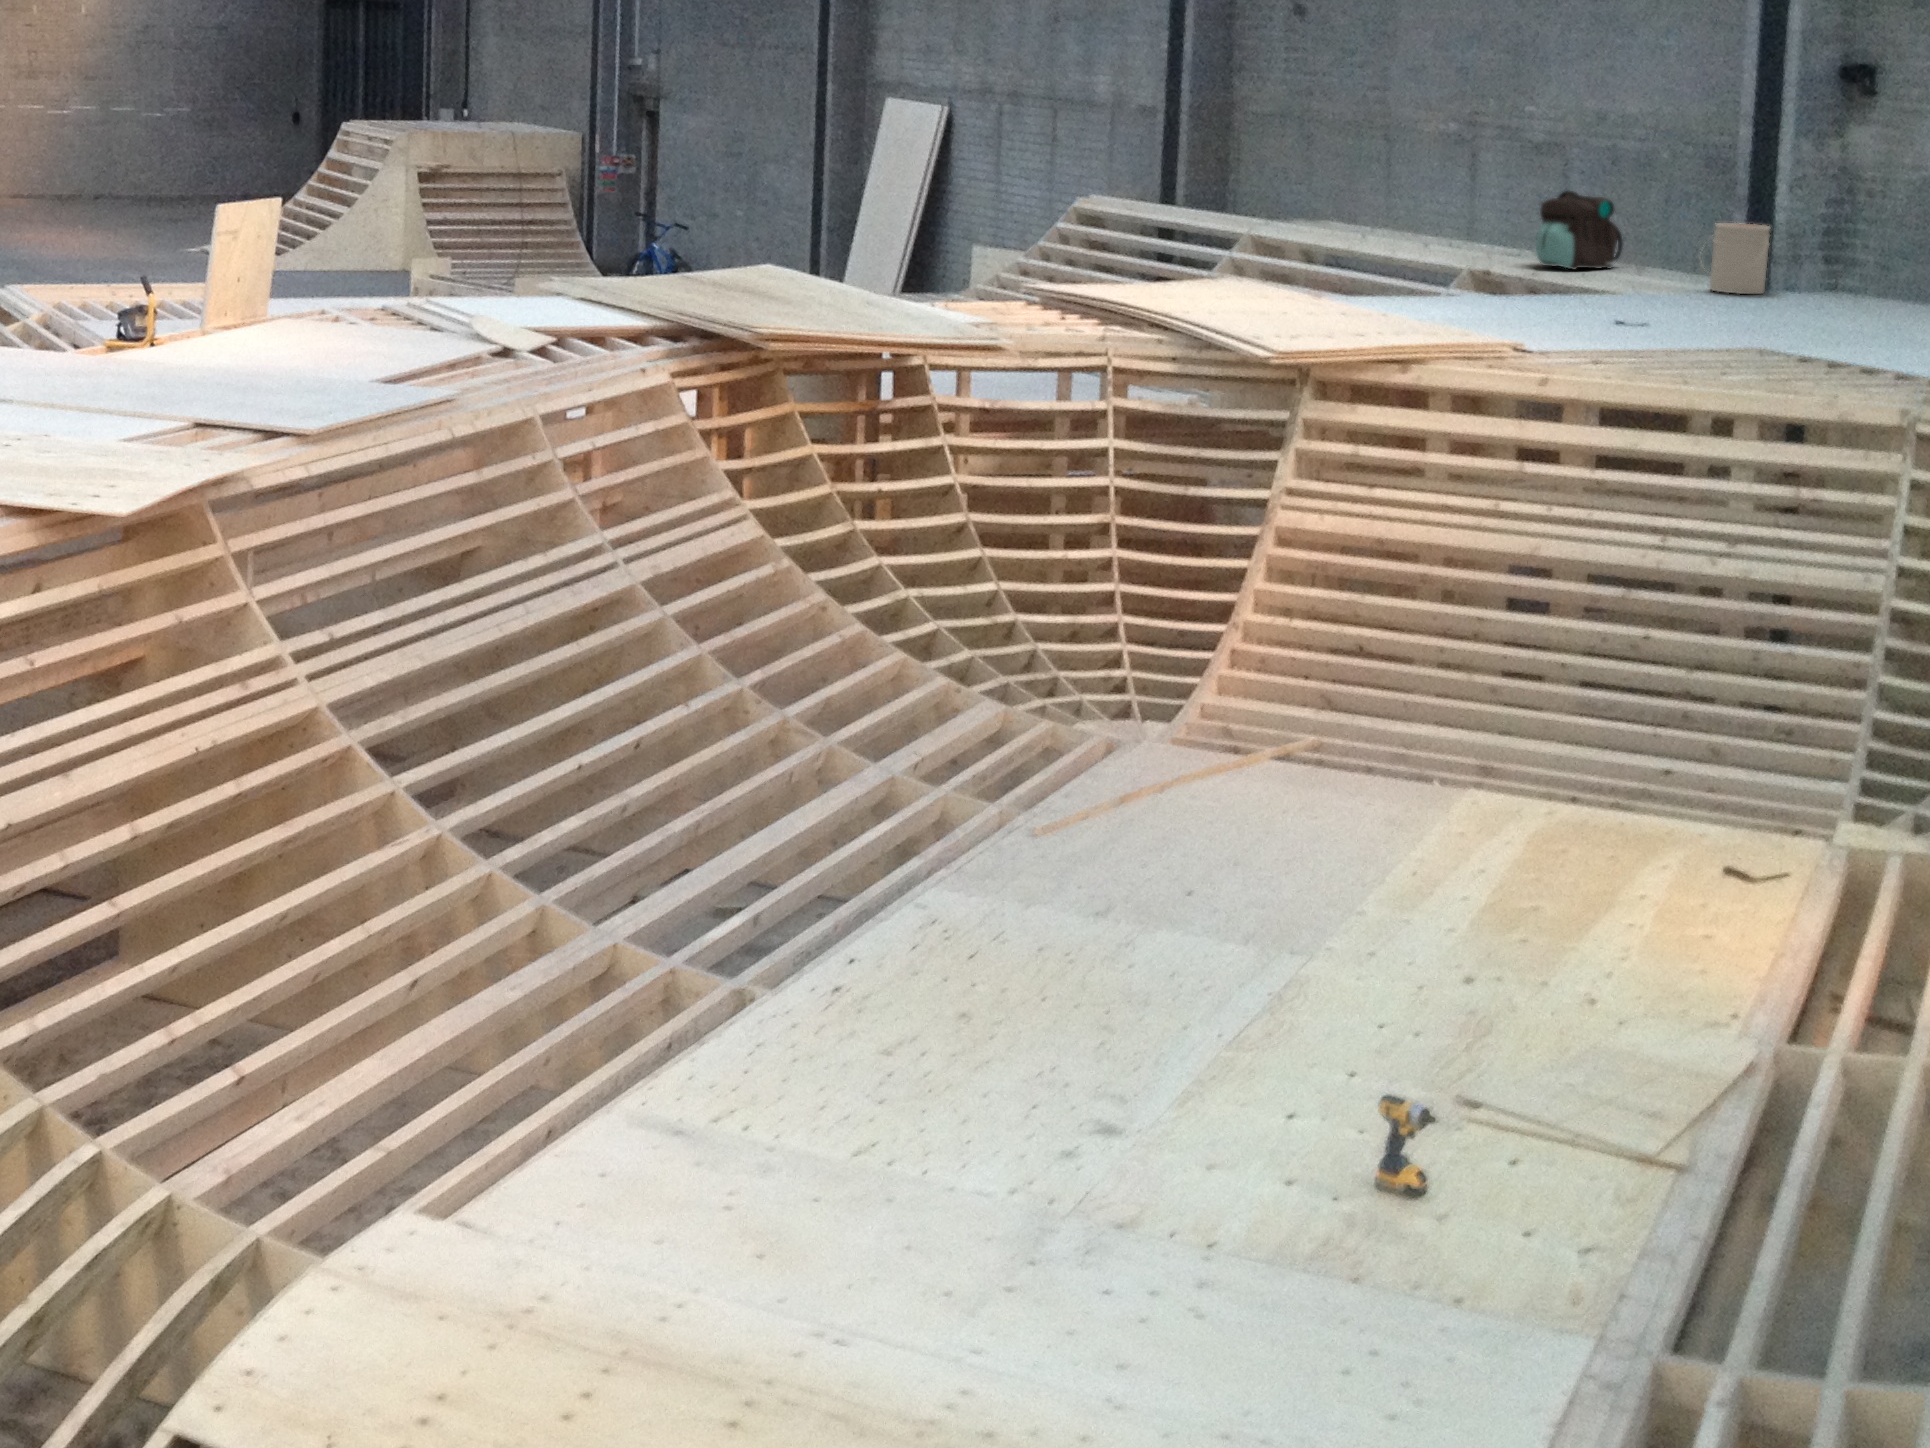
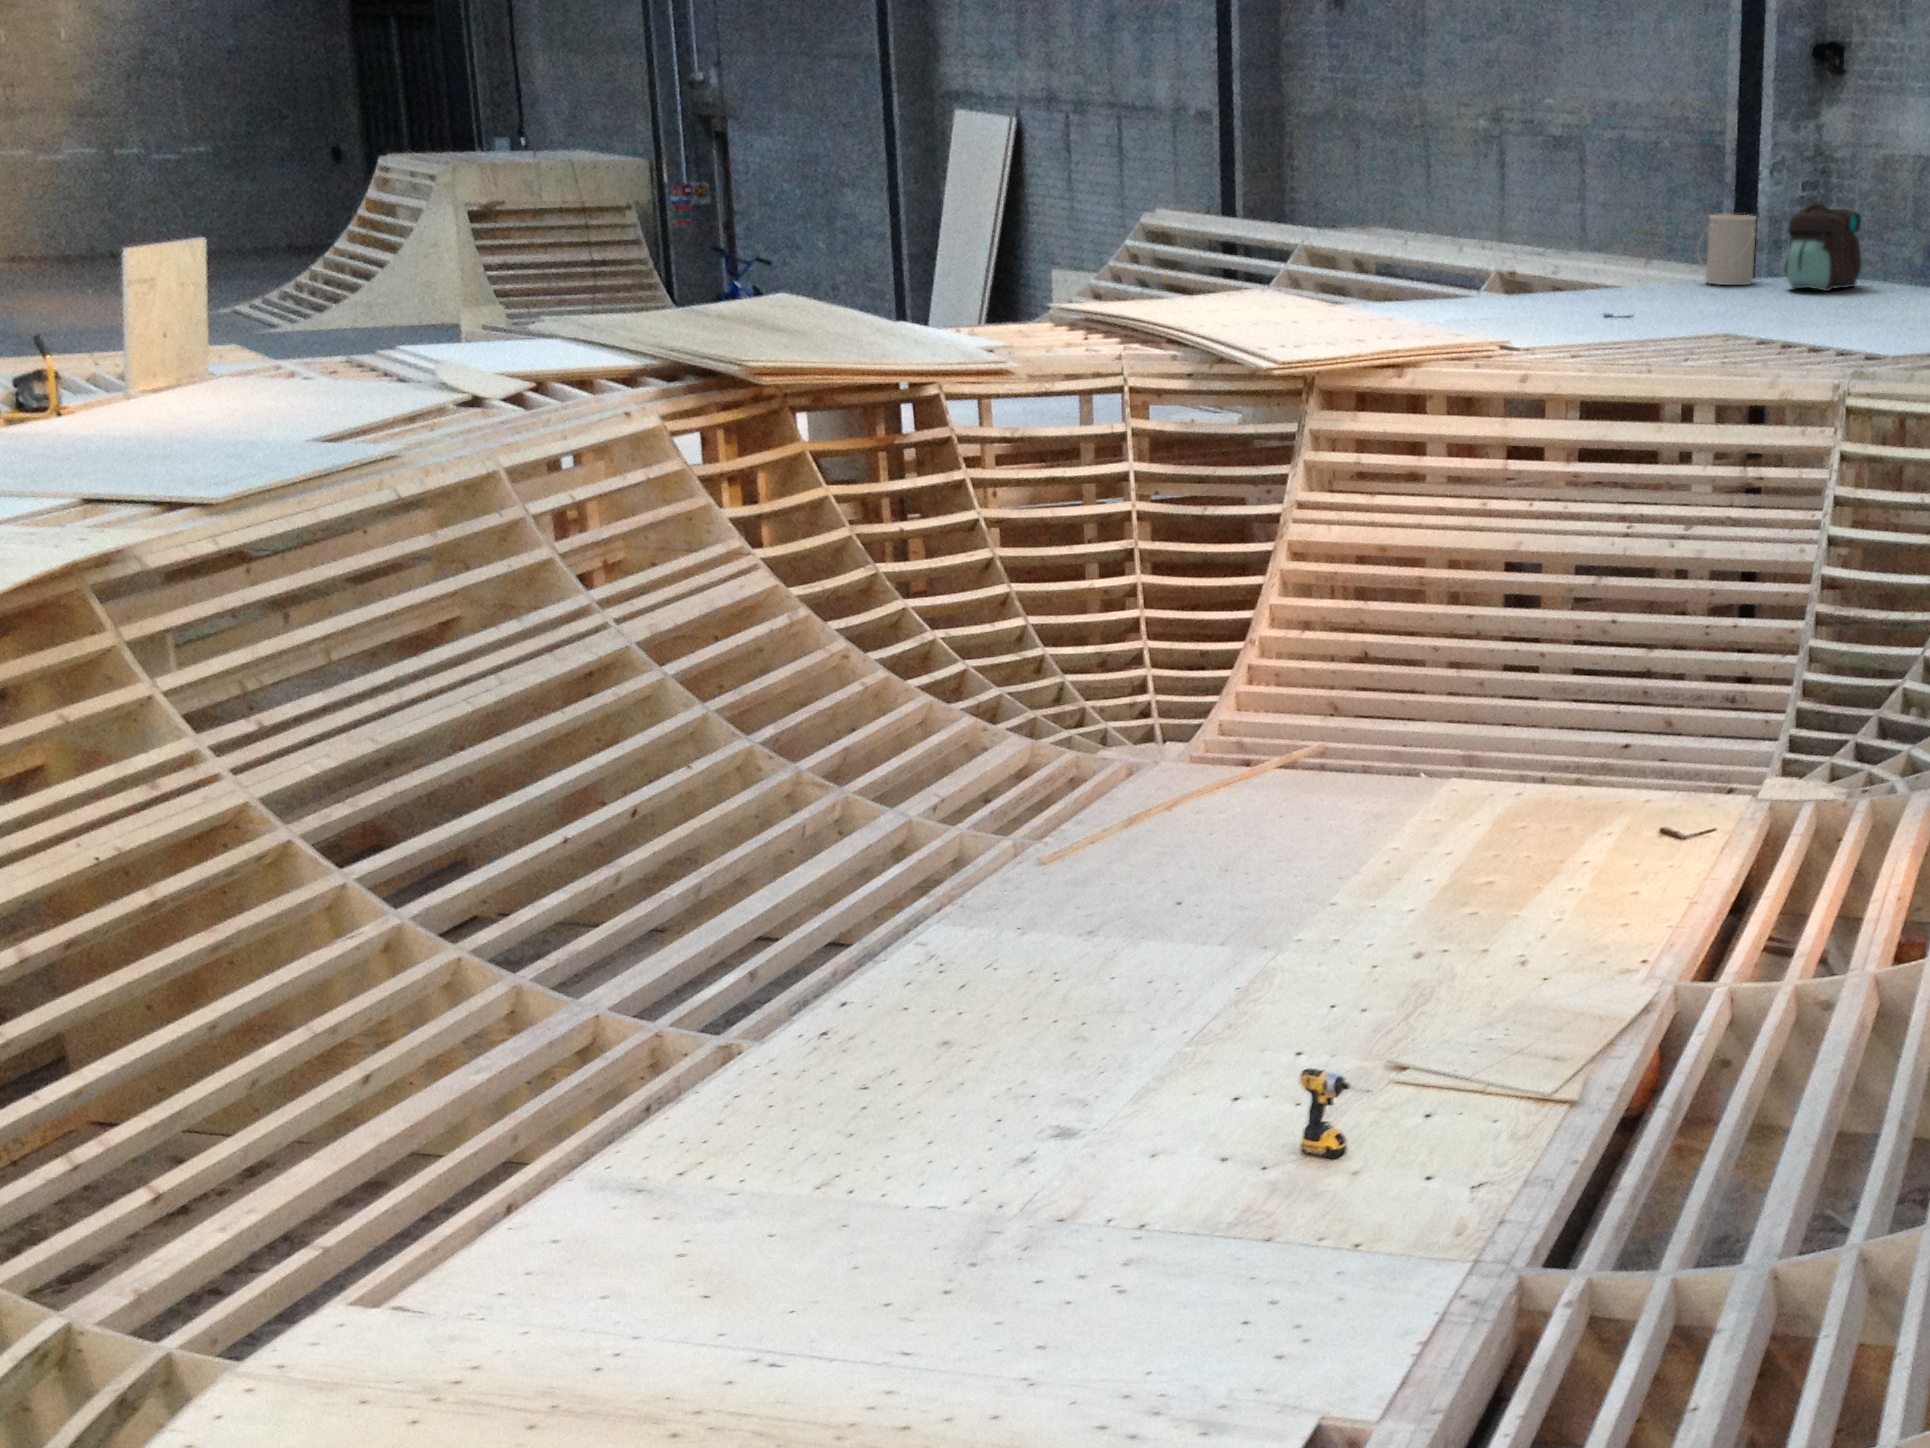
backpack: present [1536,191,1623,270] -> present [1784,204,1861,291]

